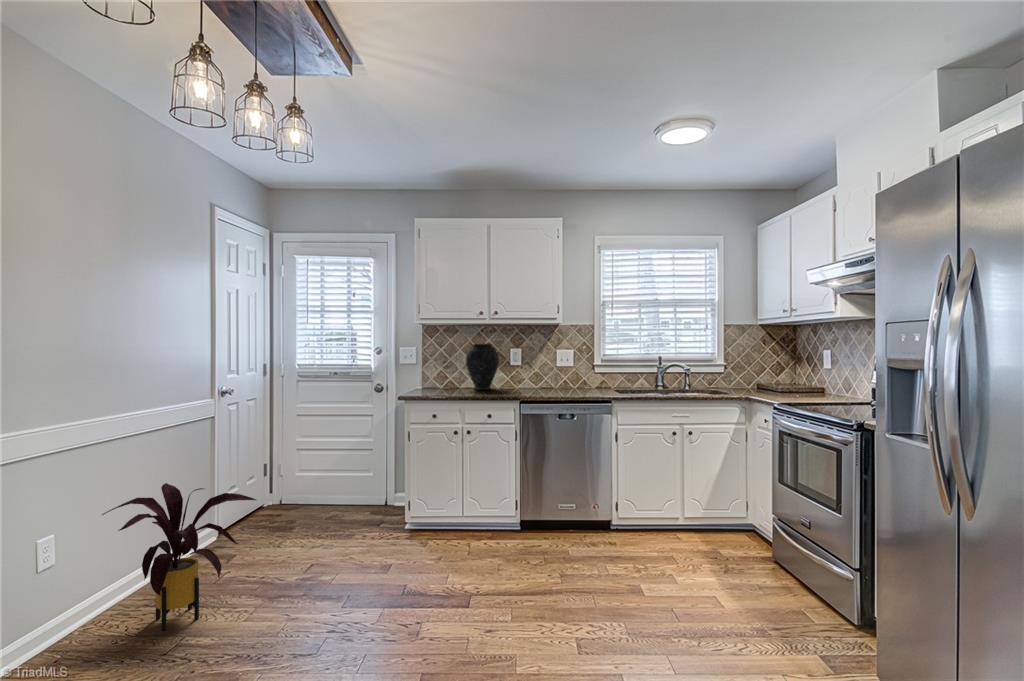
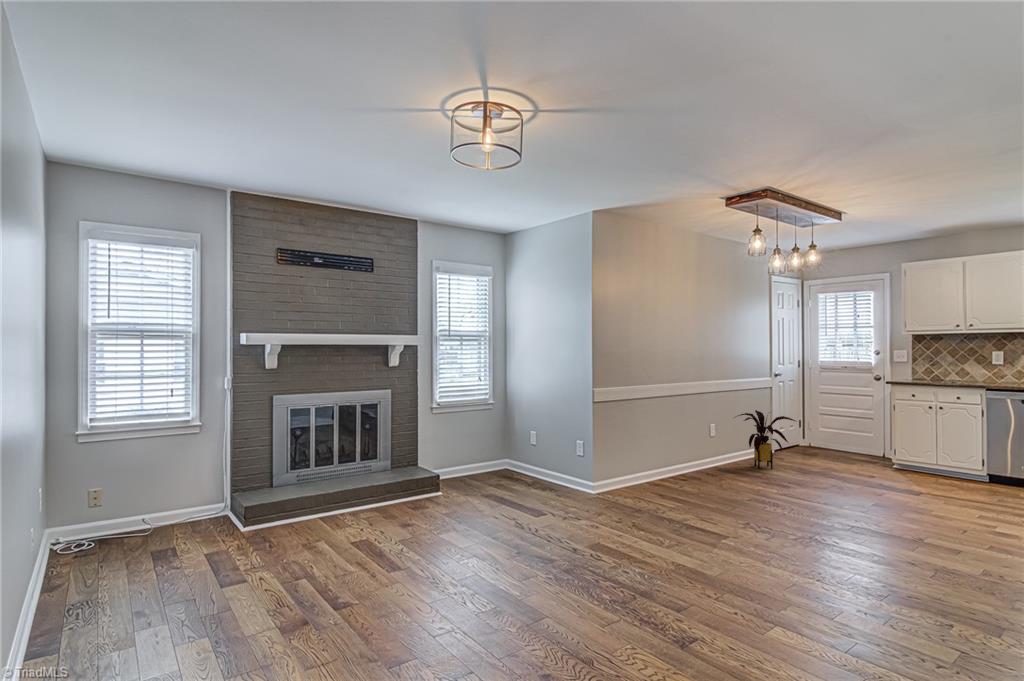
vase: present [466,344,499,390] -> none [948,347,979,382]

